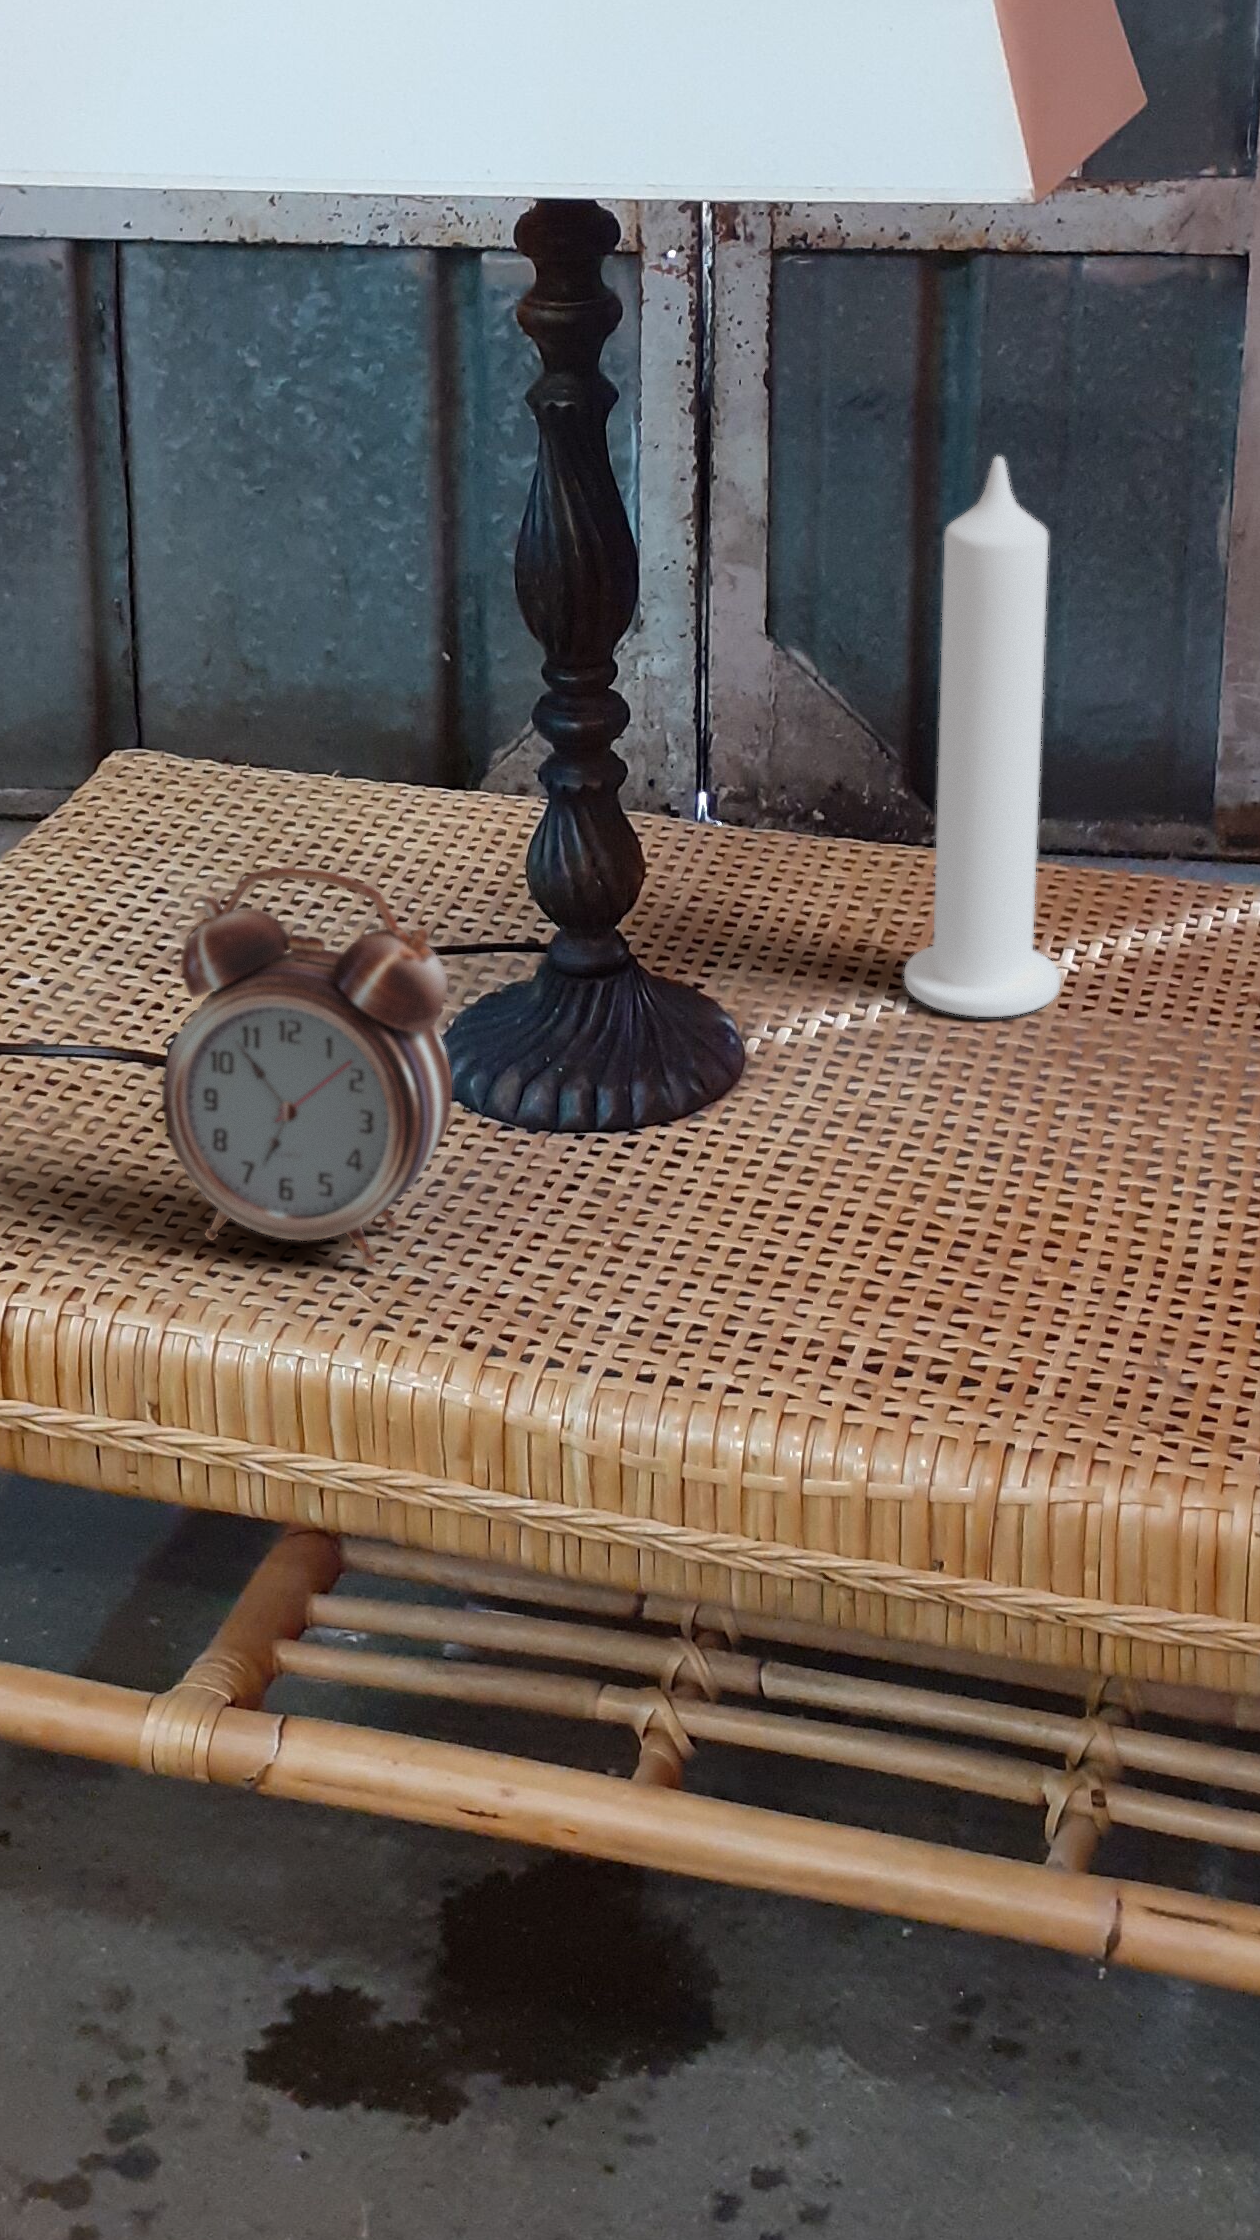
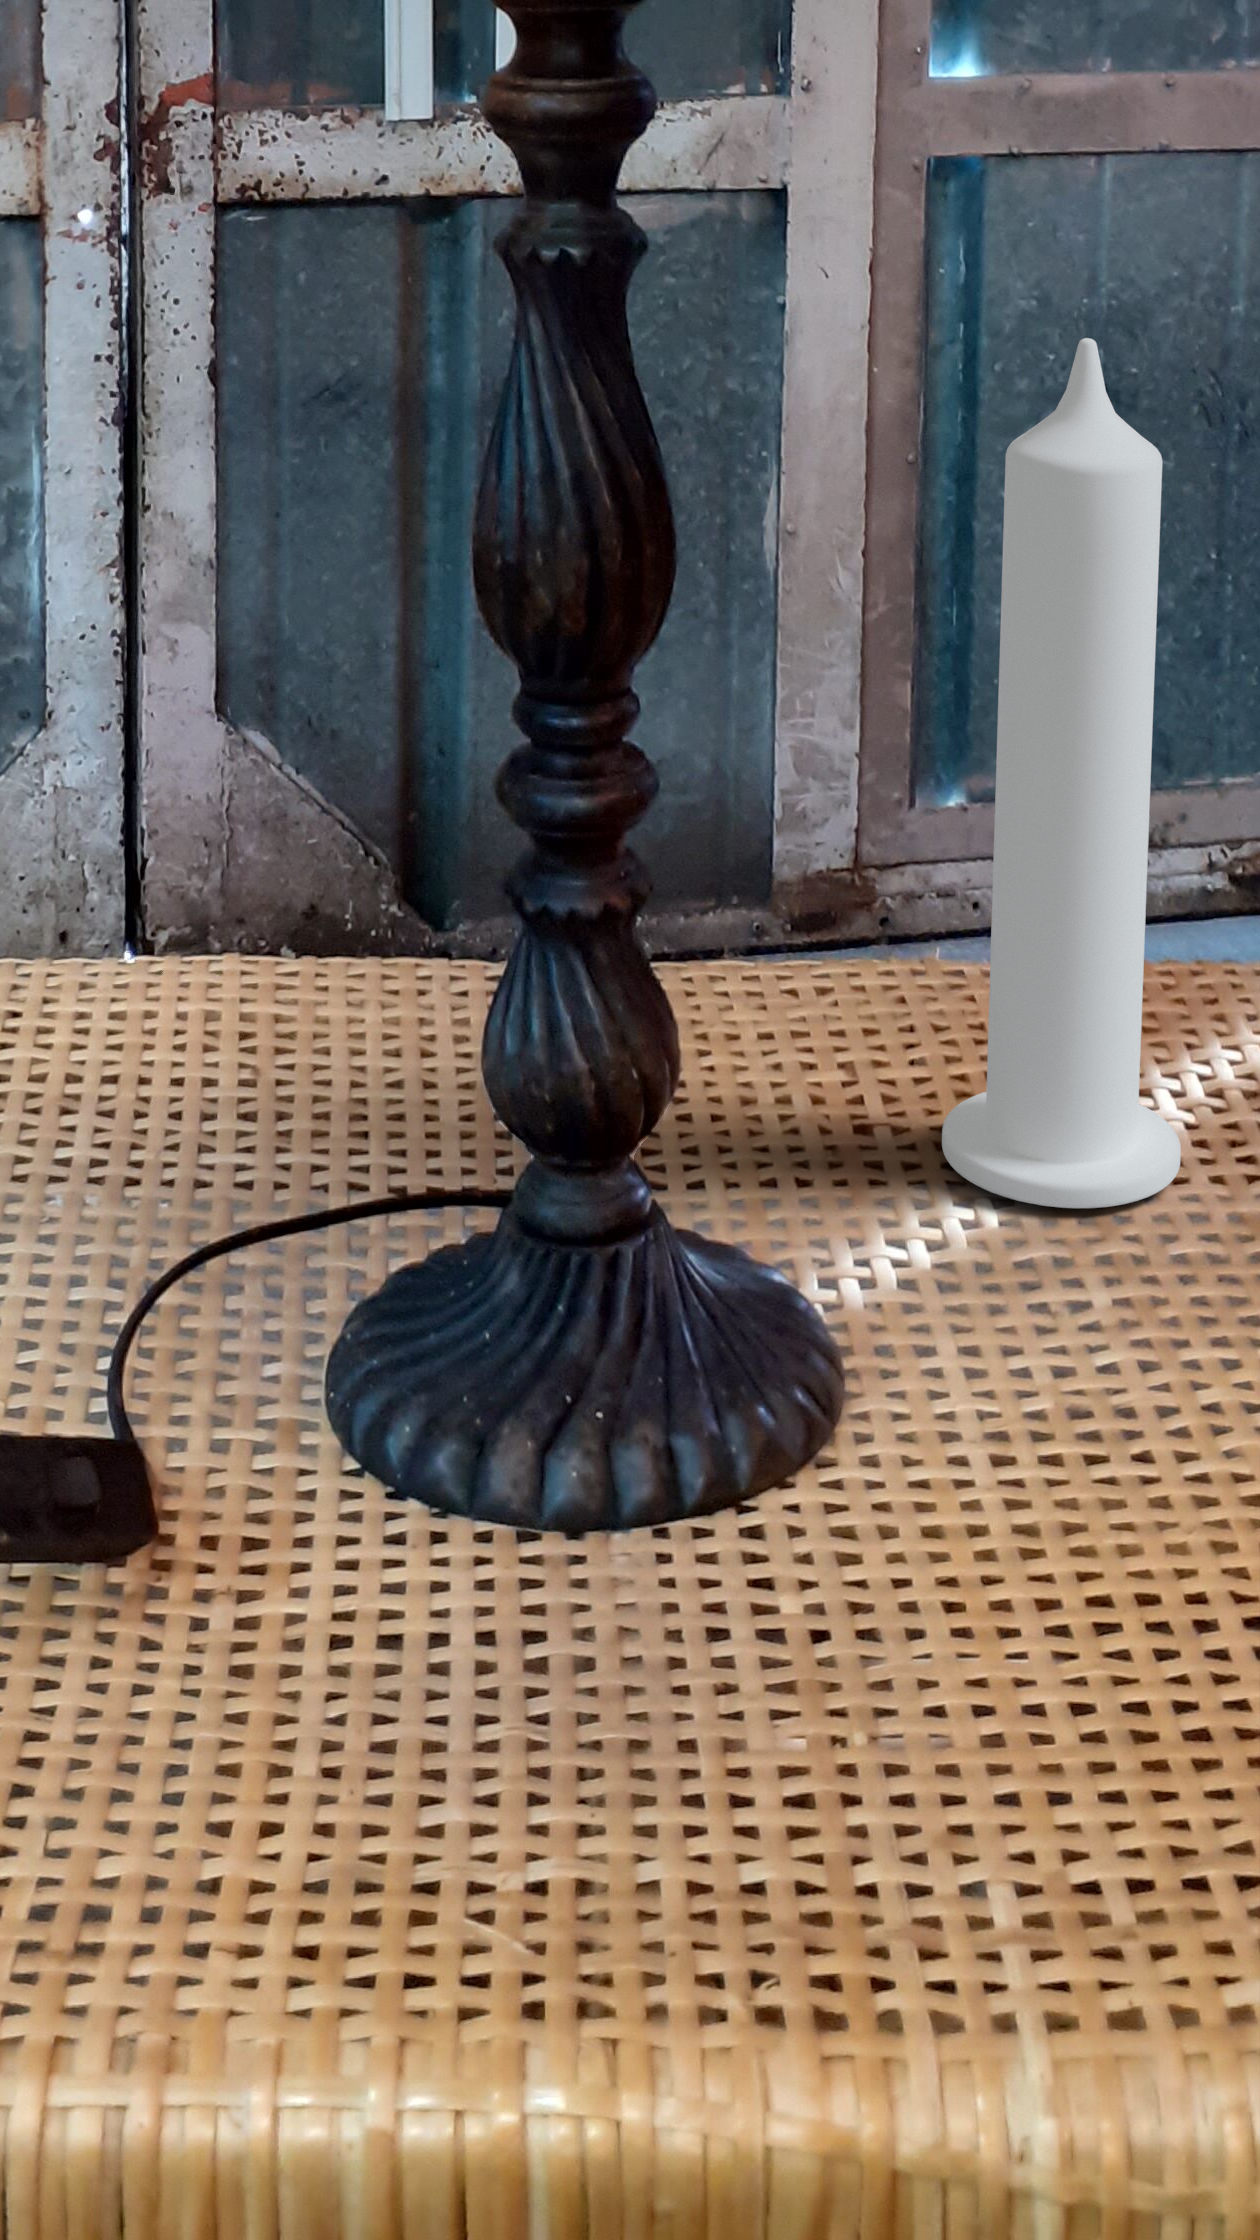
alarm clock: present [162,867,452,1266] -> none [71,1105,612,1878]

